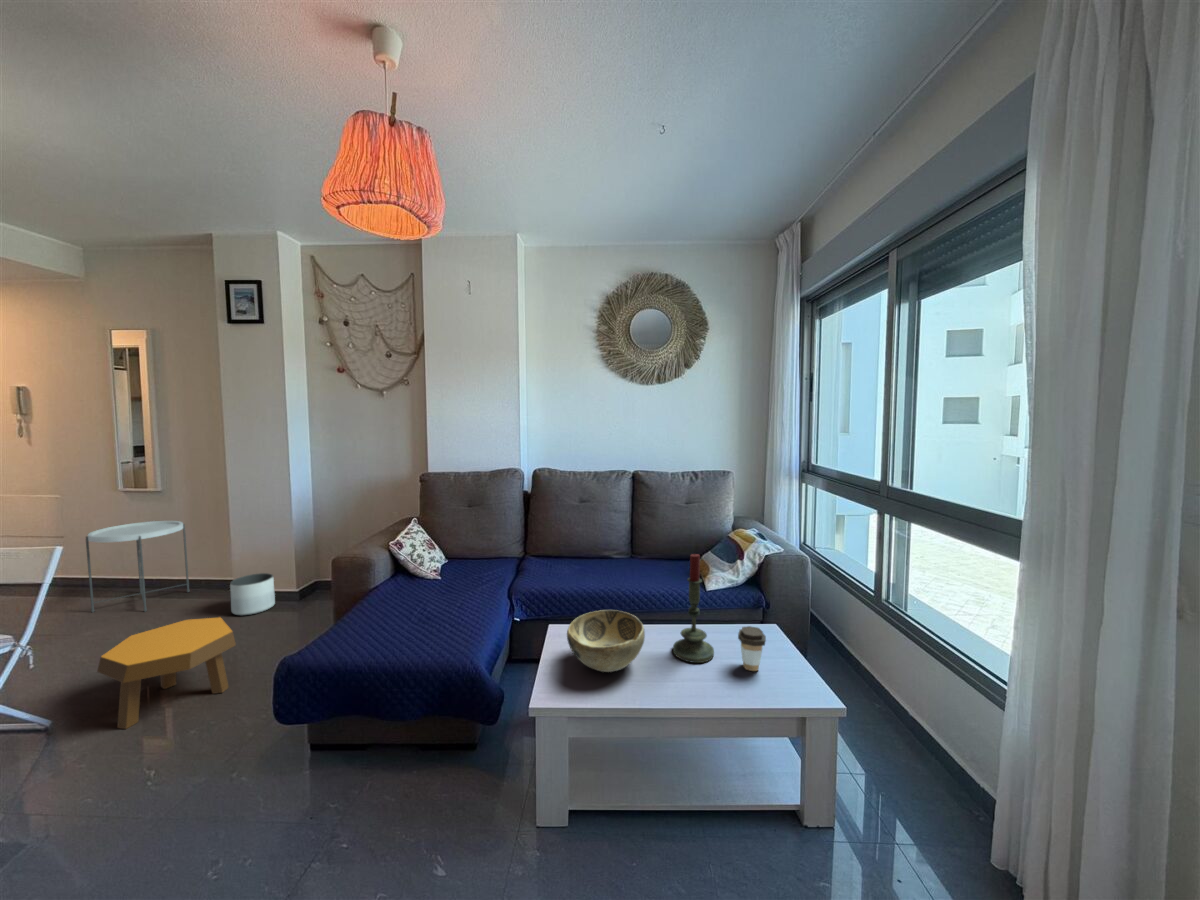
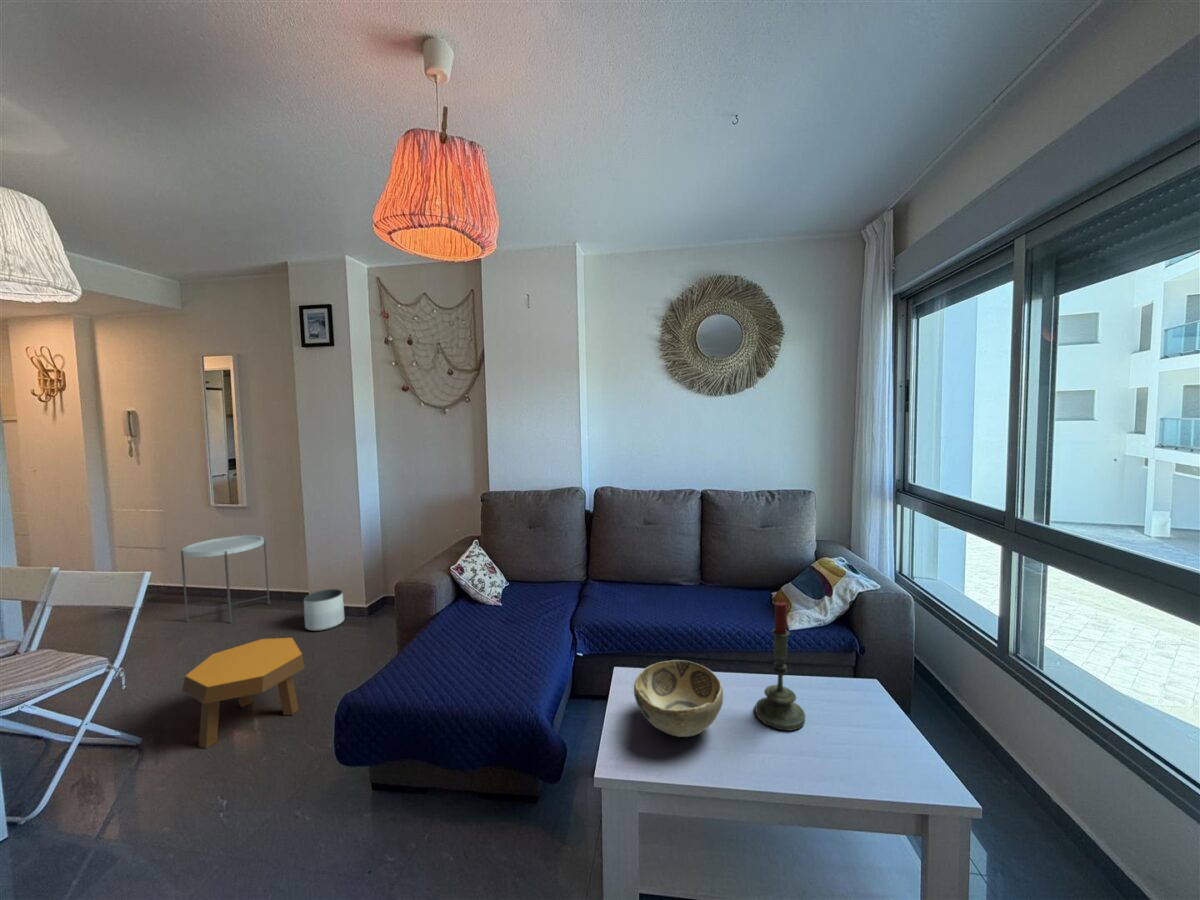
coffee cup: present [738,626,766,671] -> none [836,691,871,746]

